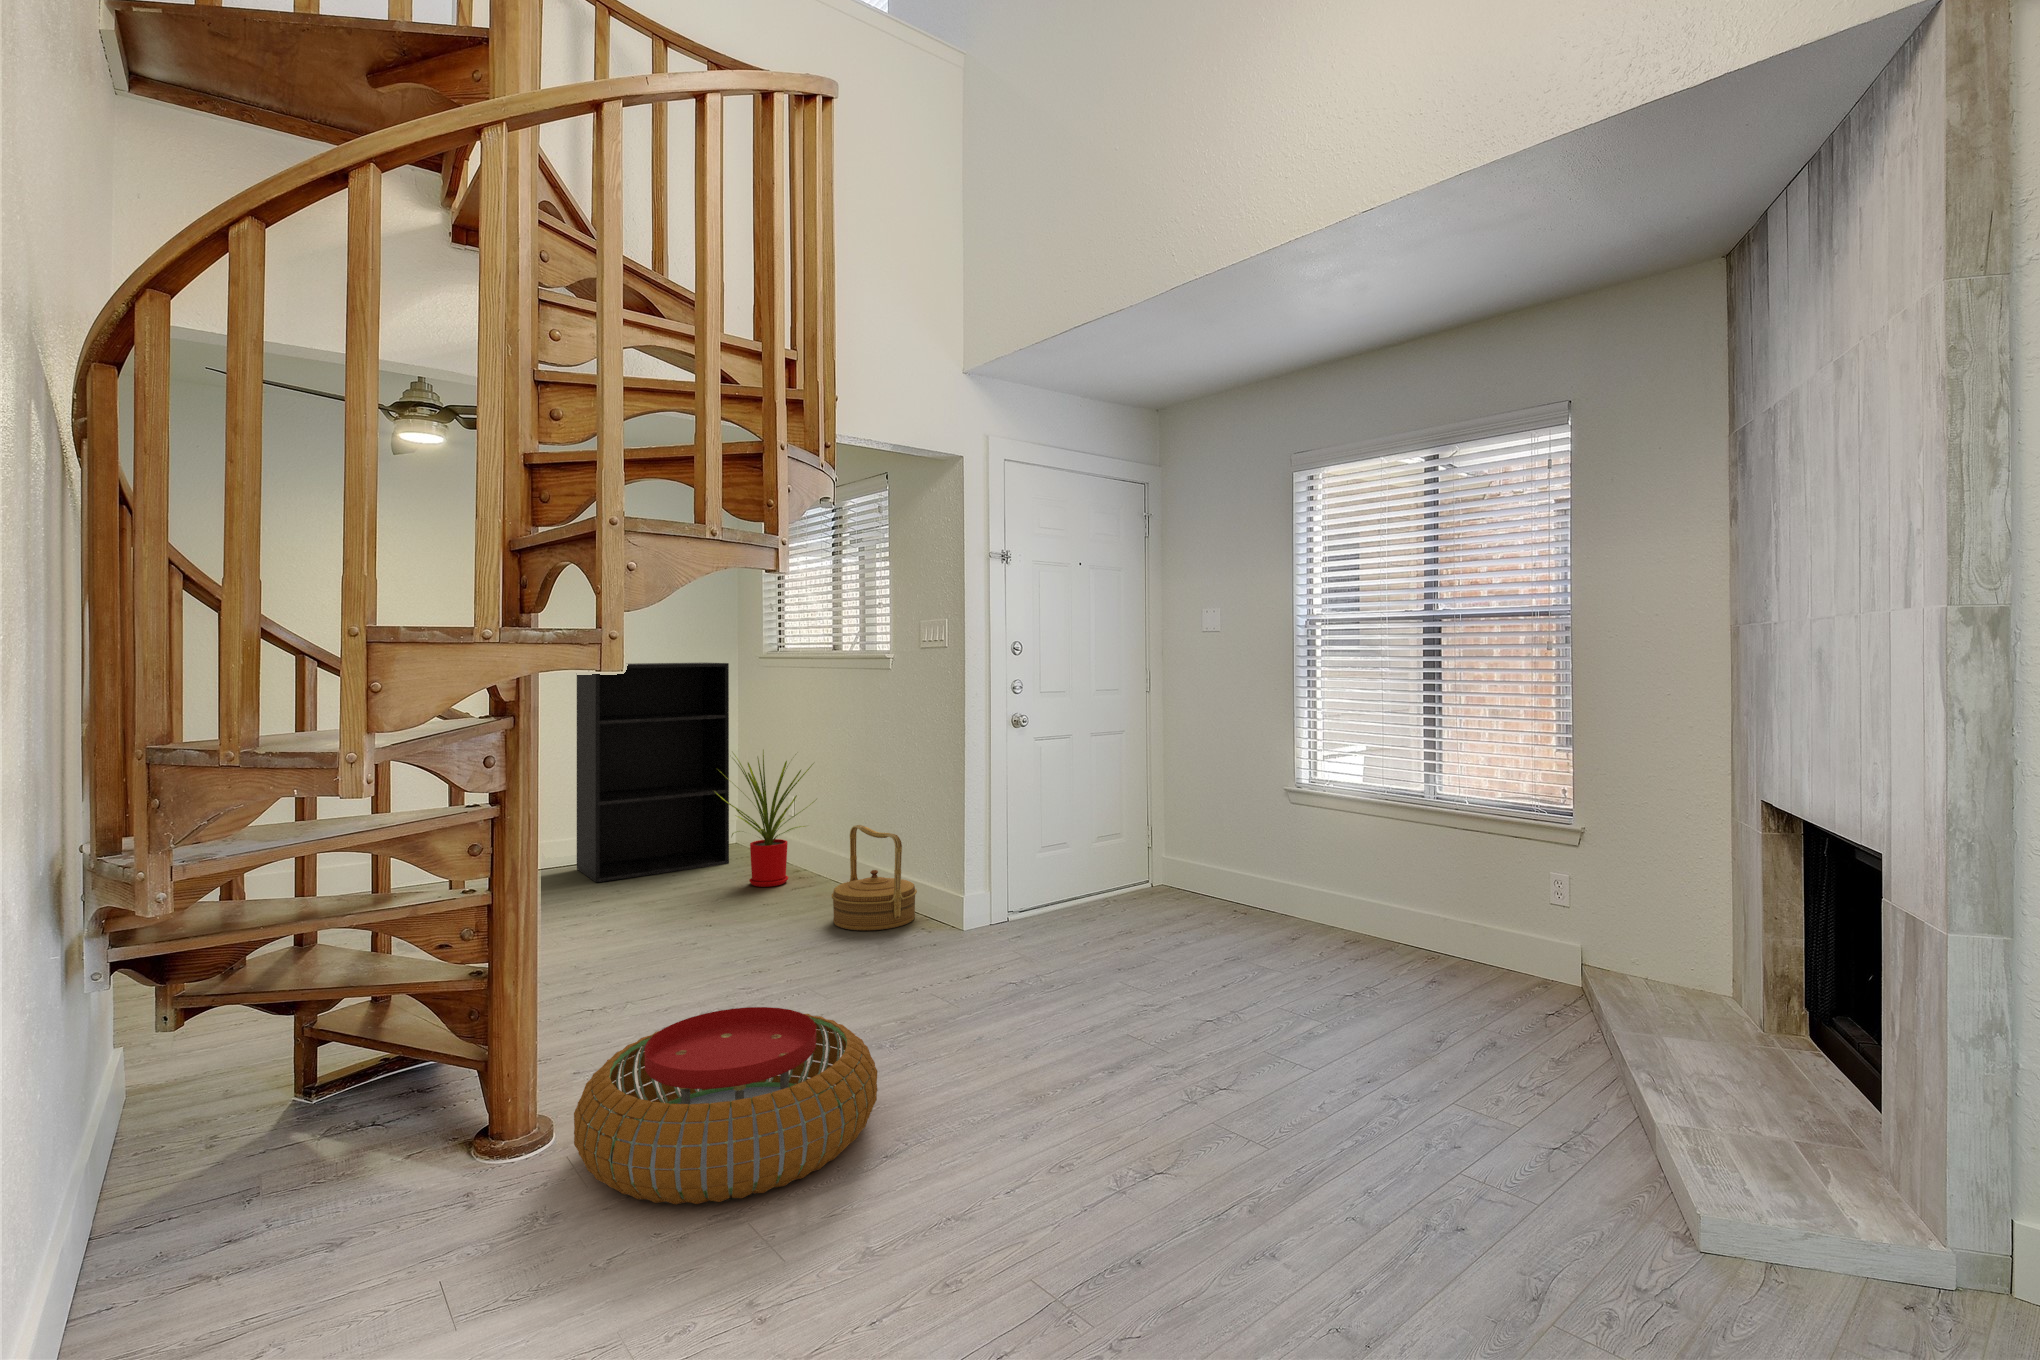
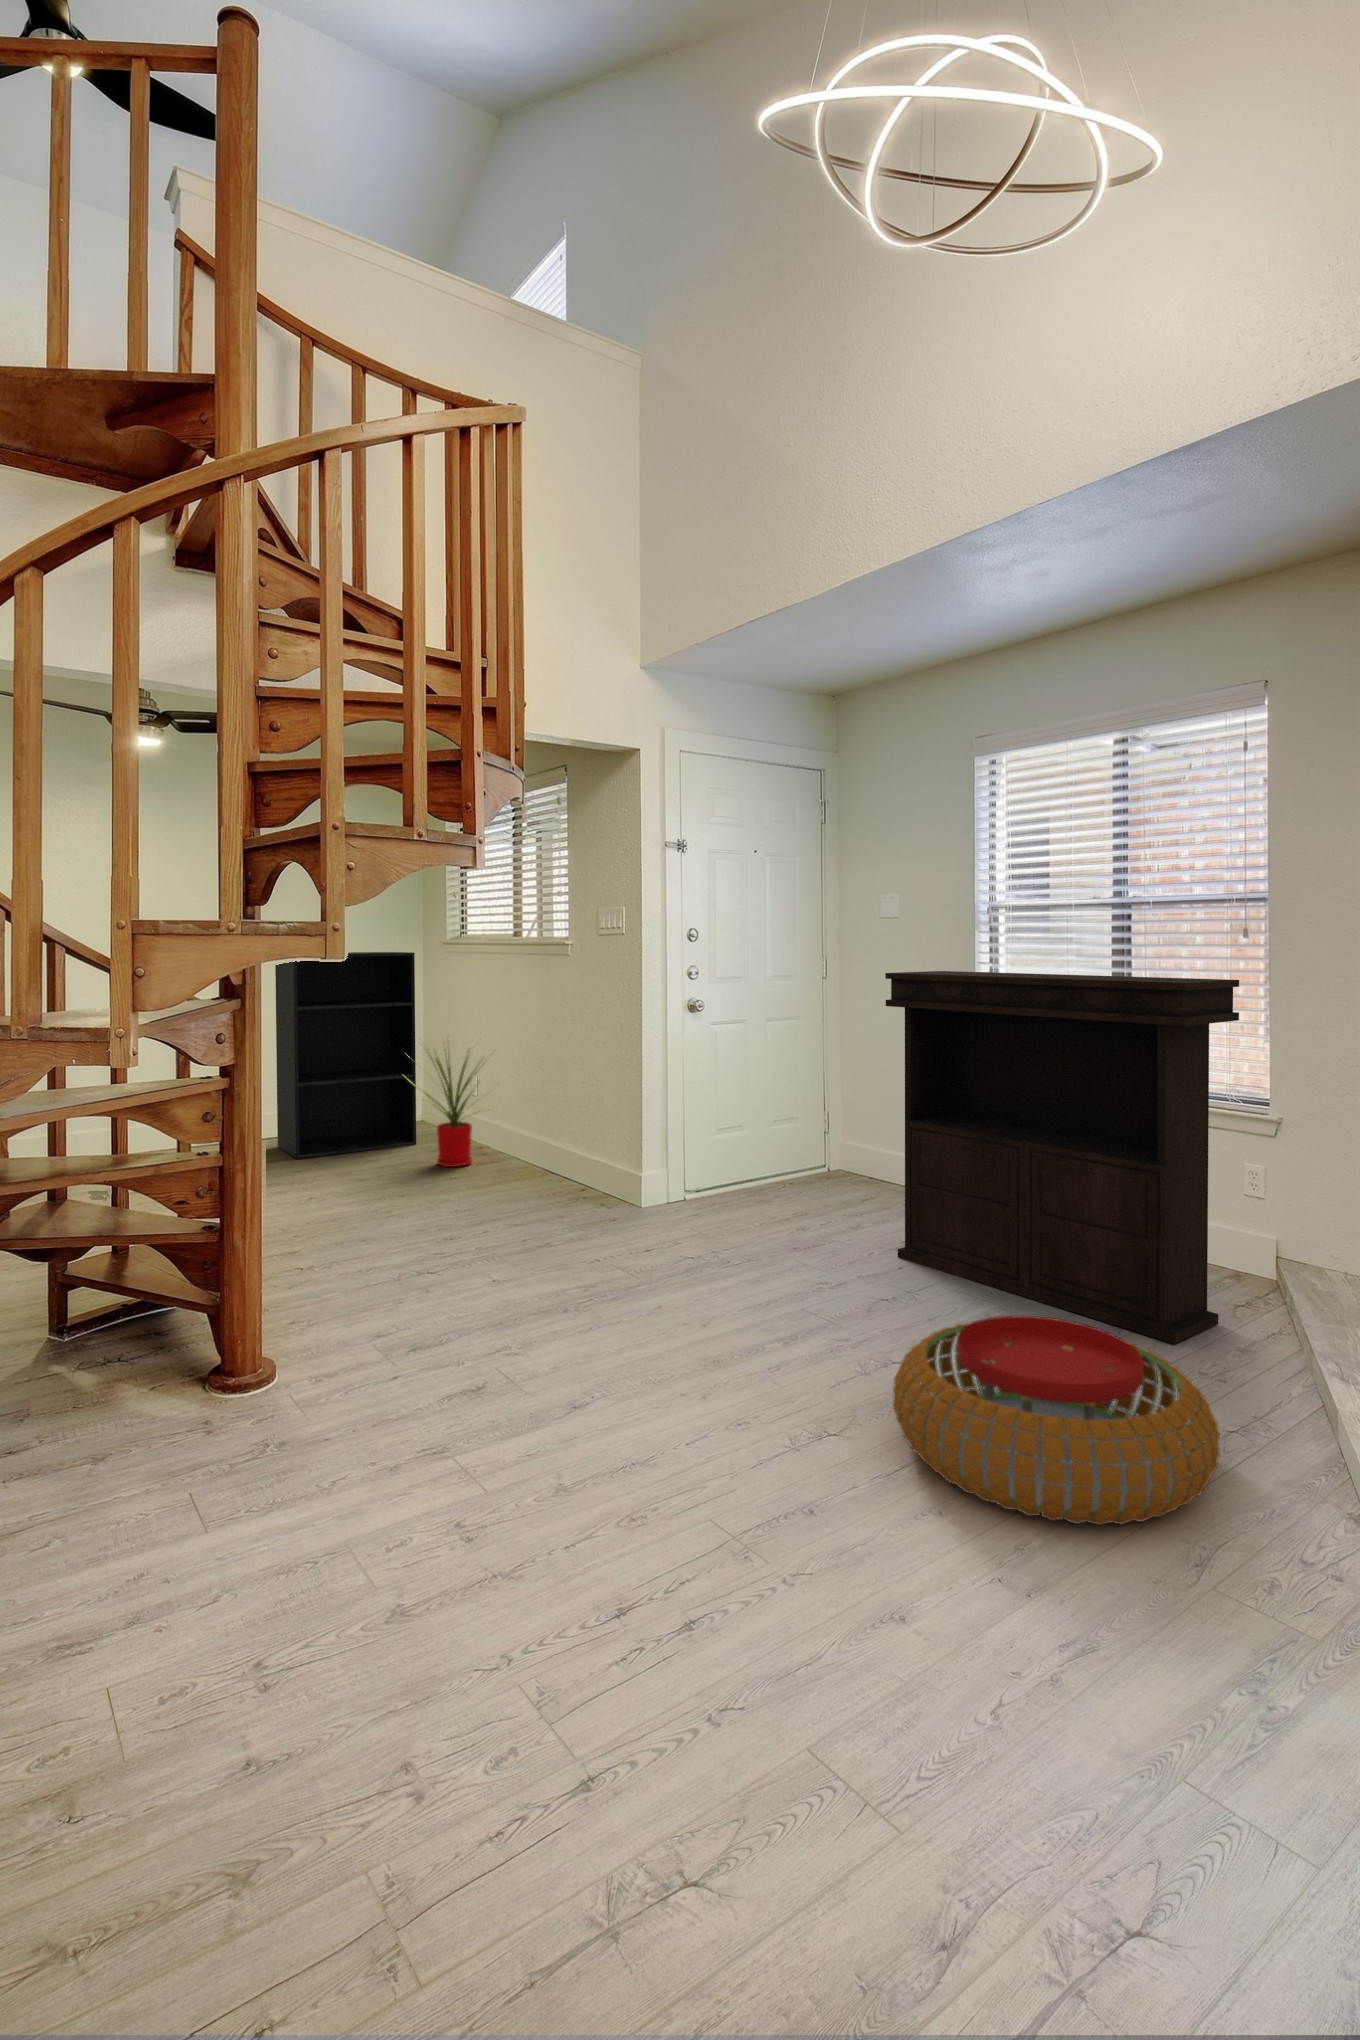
console table: none [1209,680,1549,1051] -> present [885,971,1239,1344]
woven basket: present [831,825,917,931] -> none [515,1109,595,1210]
pouf: present [574,1007,878,1204] -> present [893,1316,1220,1525]

